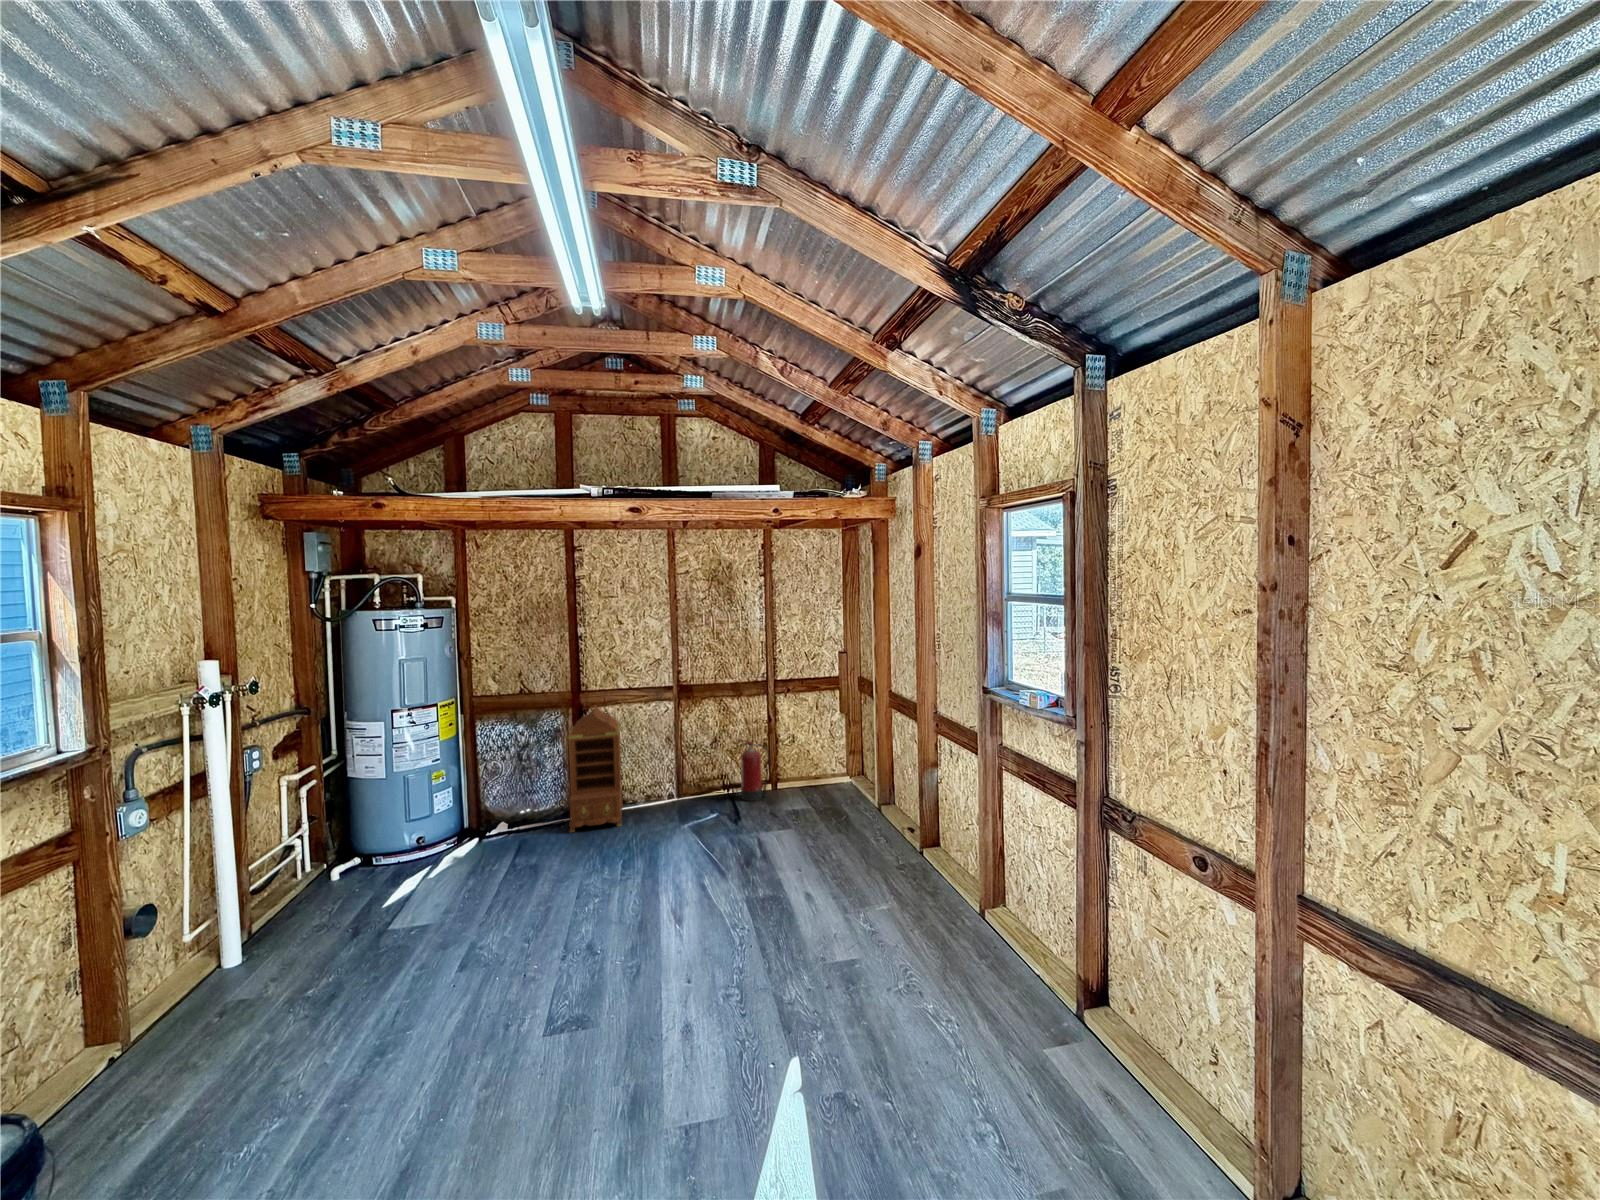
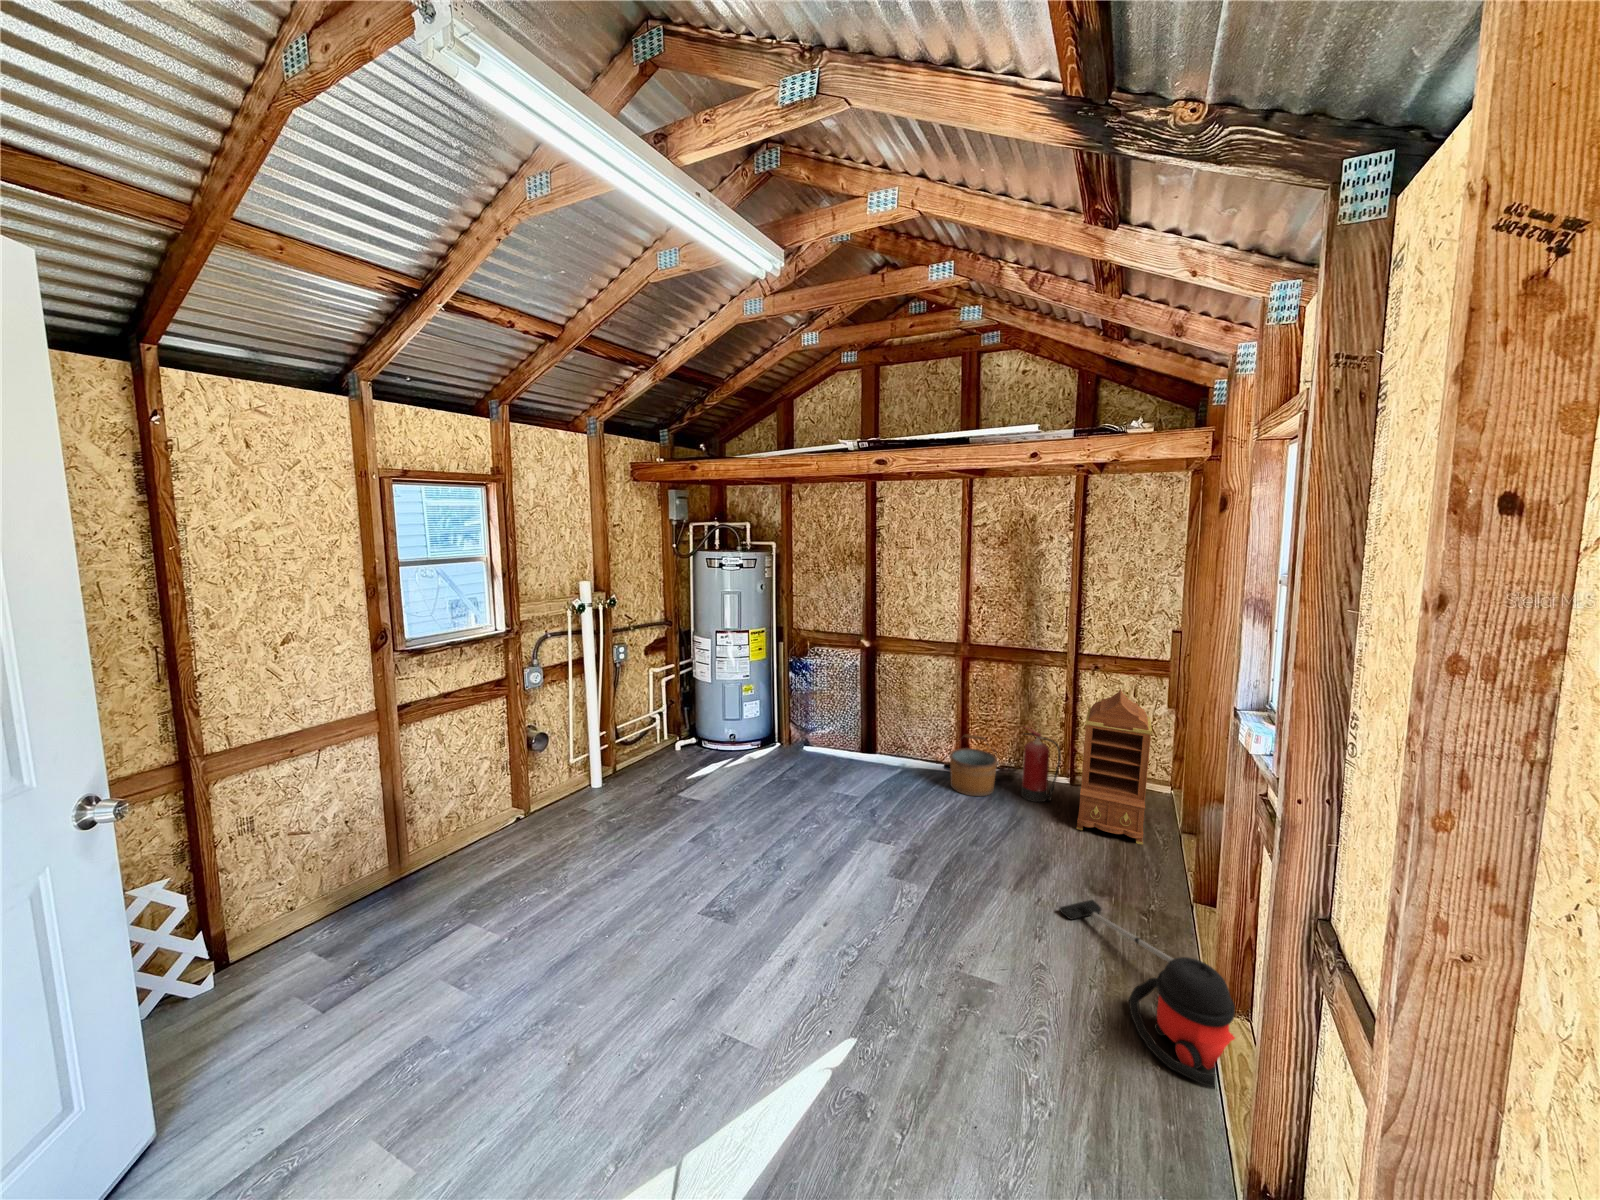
cabinet: present [568,706,623,832] -> present [1076,689,1152,845]
bucket: none [679,757,723,813] -> present [950,734,998,796]
vacuum cleaner: none [828,840,977,915] -> present [1060,900,1235,1087]

